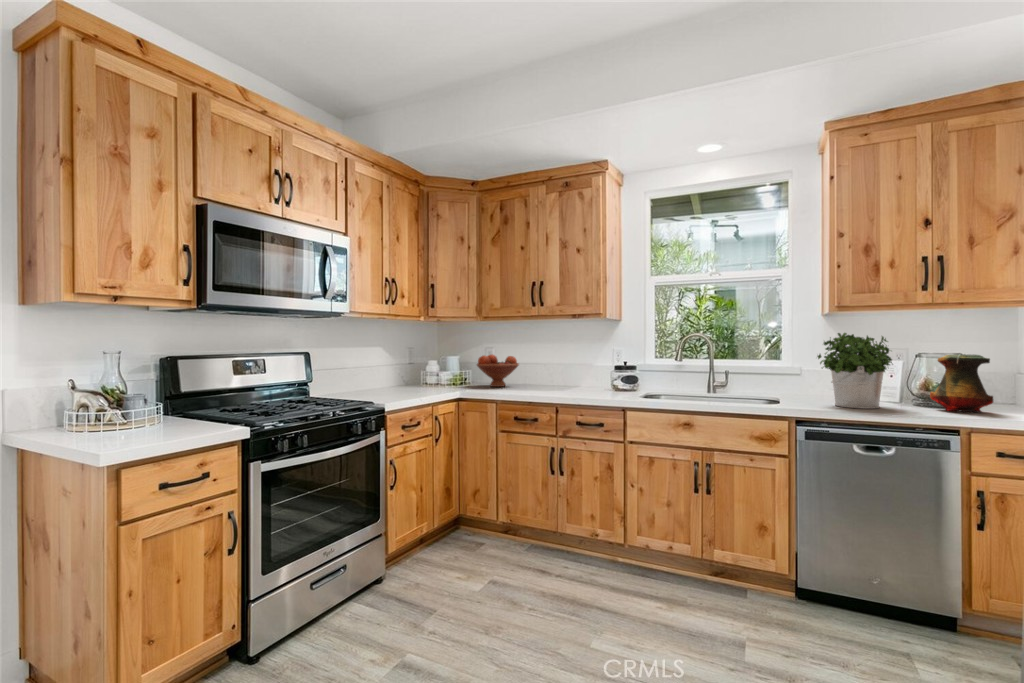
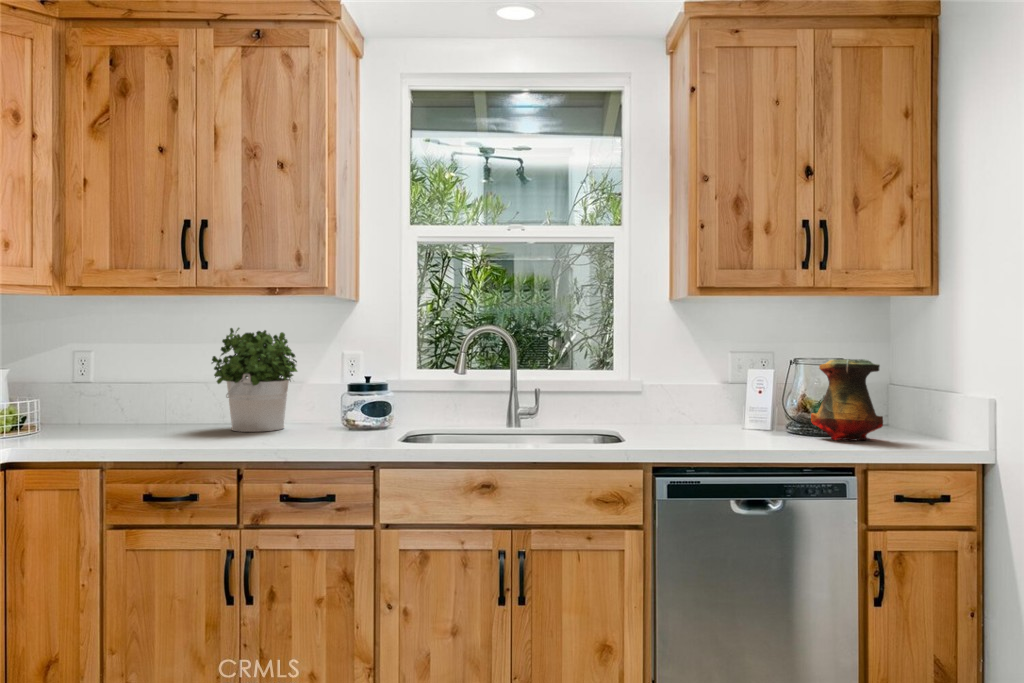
potted plant: present [817,333,892,409] -> present [212,328,297,432]
fruit bowl: present [477,355,519,387] -> none [55,364,155,431]

